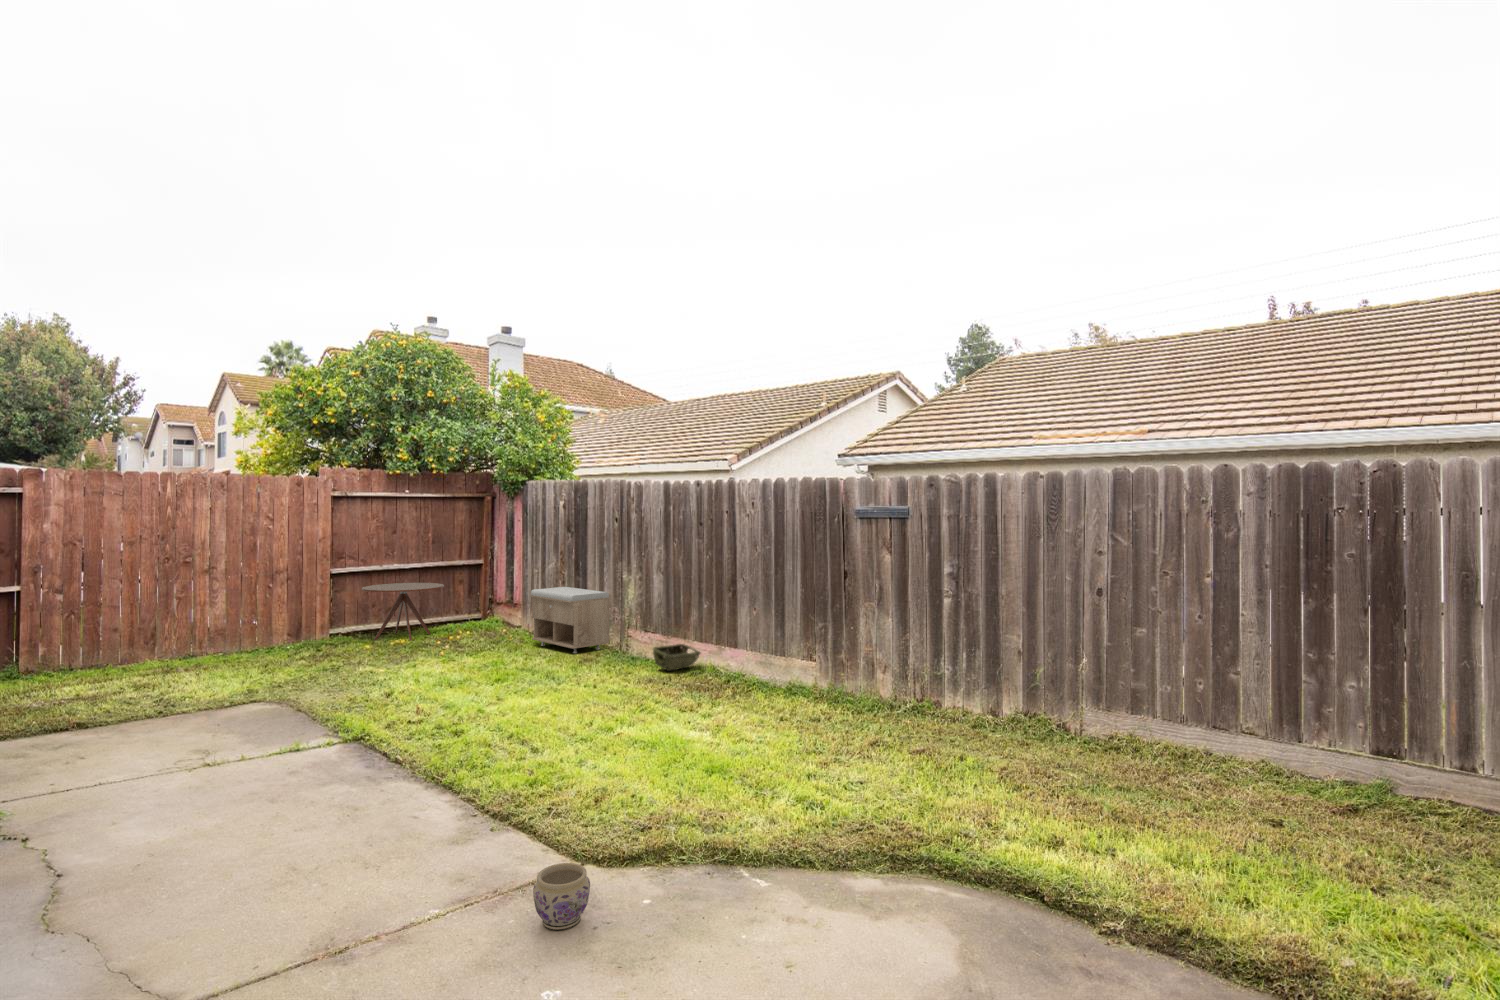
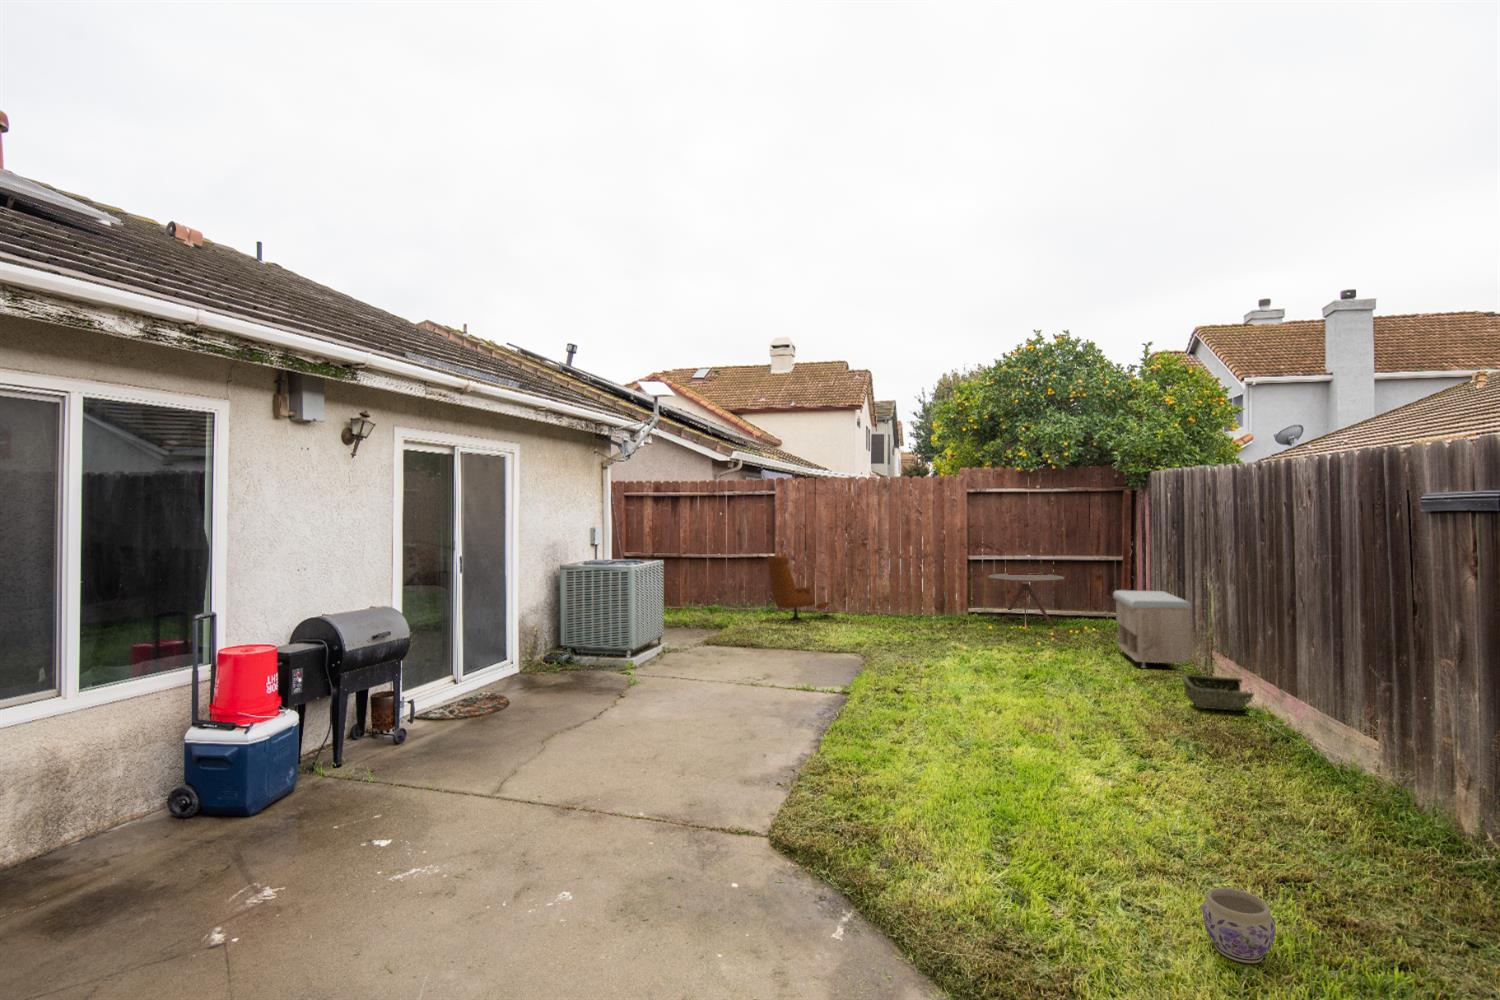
lounge chair: none [38,584,153,688] -> present [767,556,832,625]
planter: present [533,863,590,931] -> present [1202,887,1275,965]

